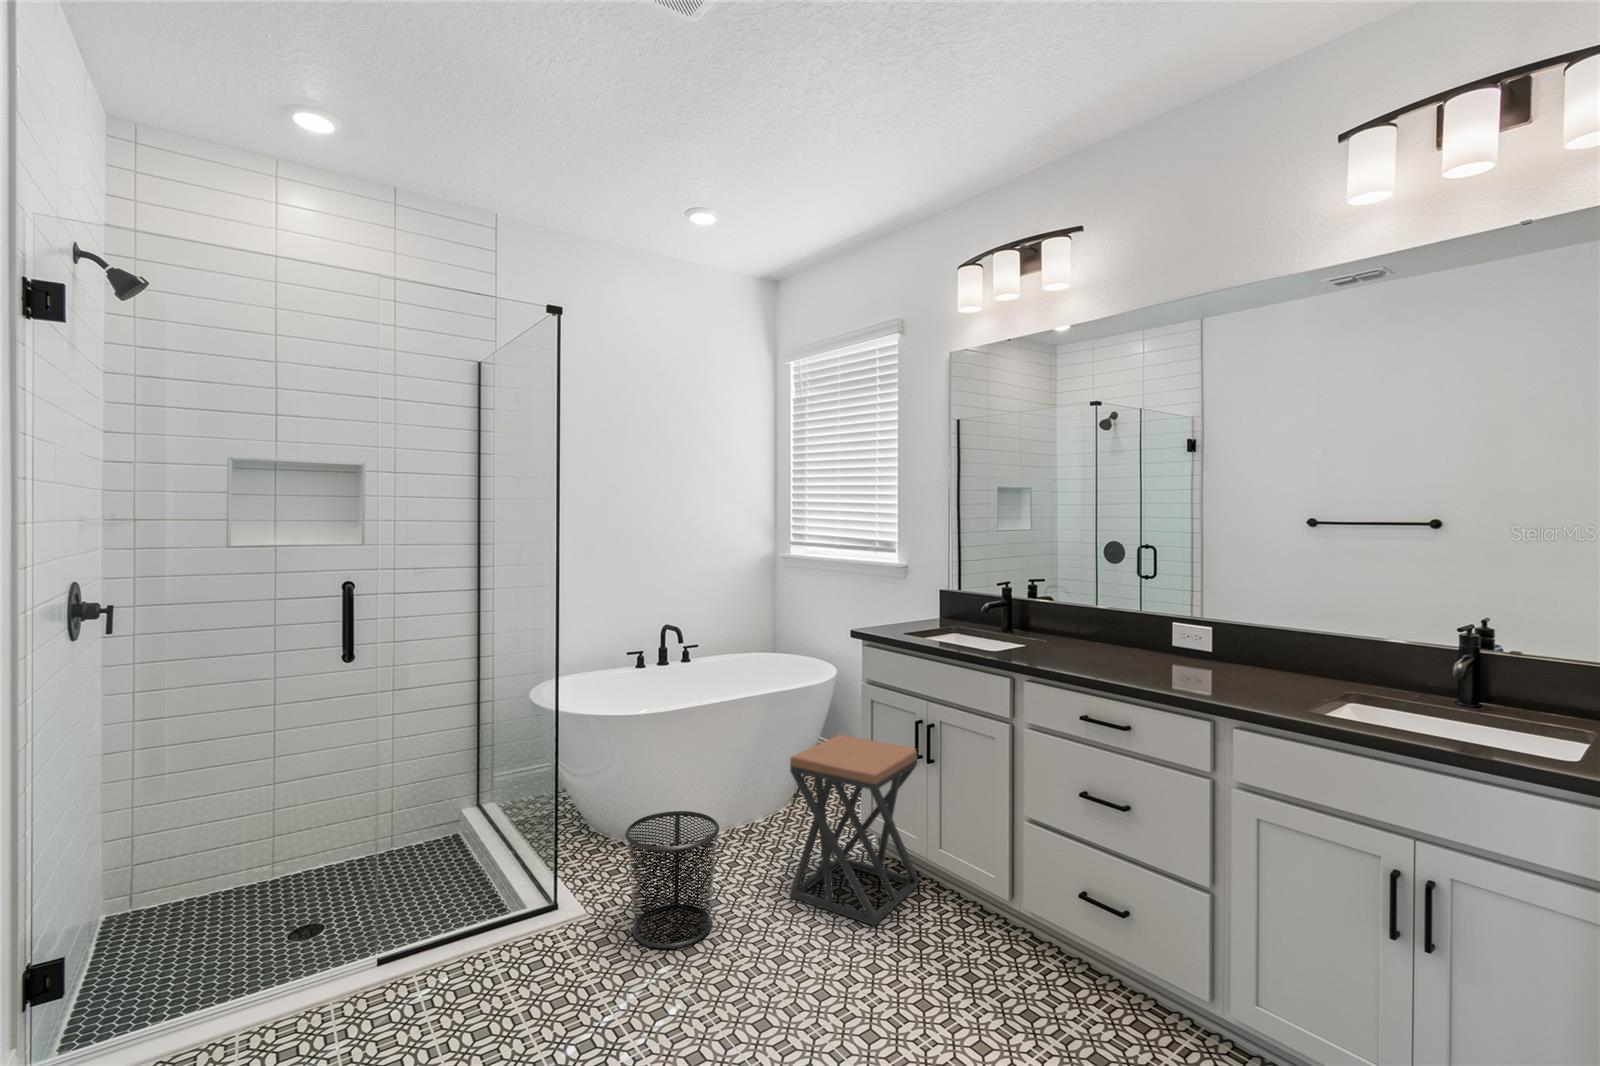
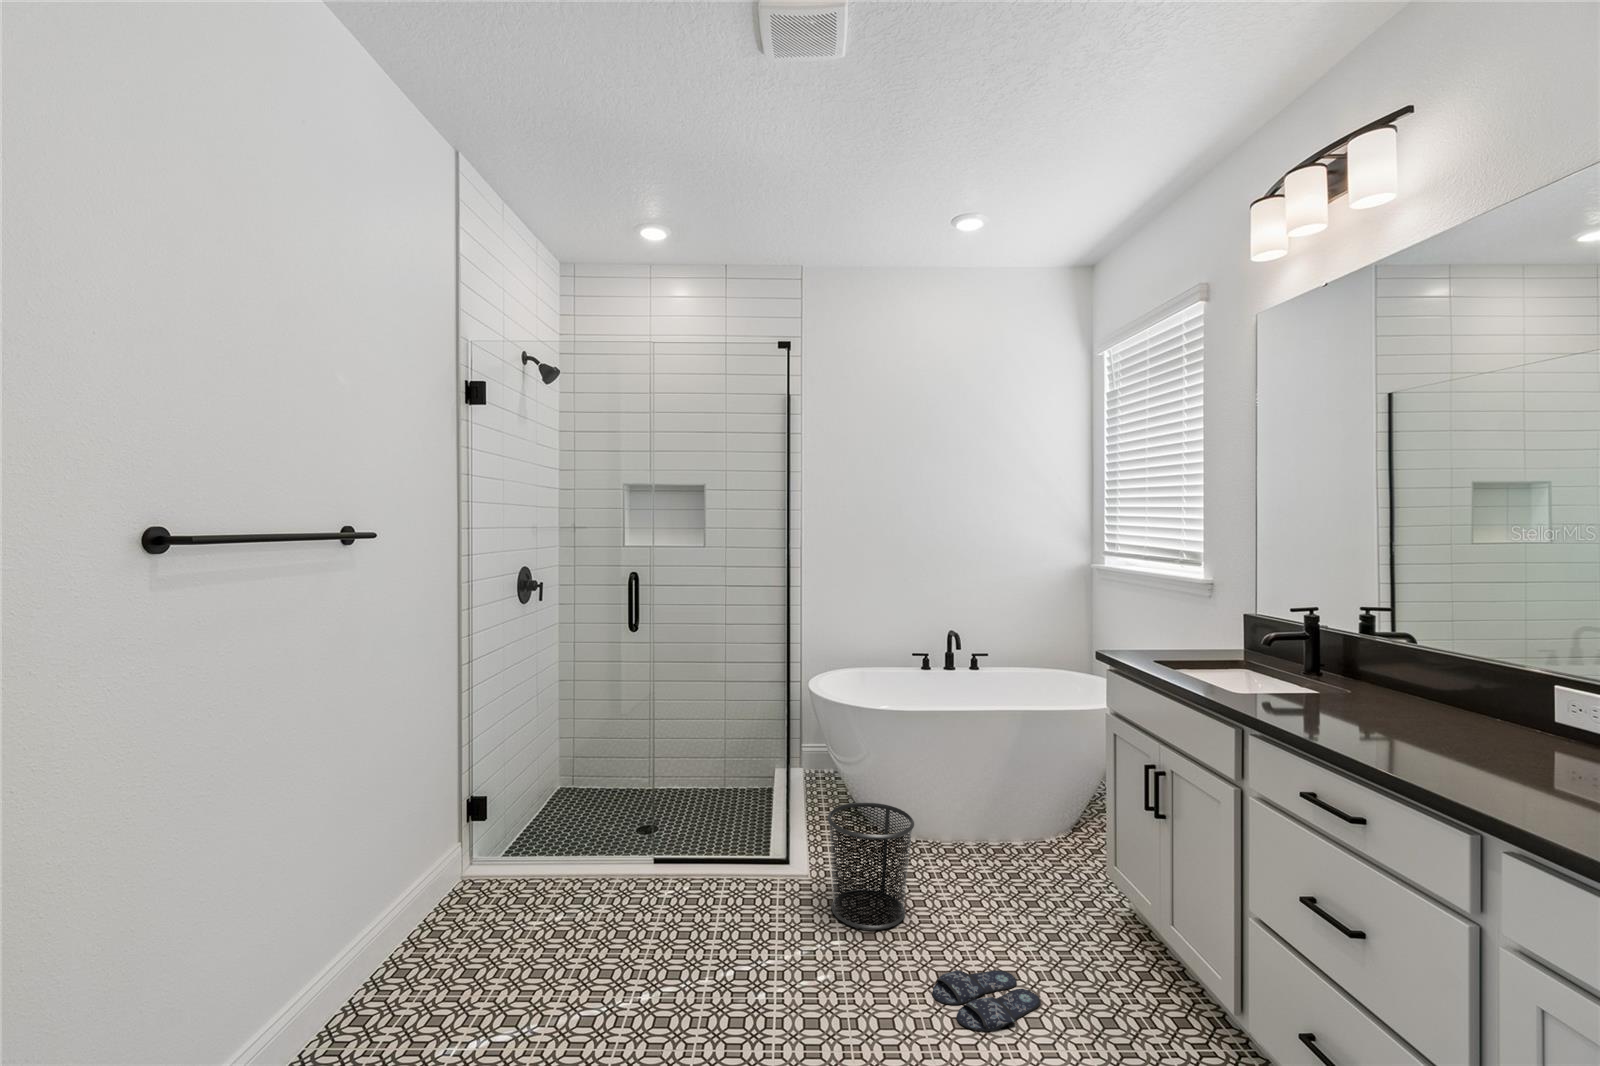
stool: present [790,735,919,926] -> none [994,768,1153,982]
slippers: none [781,936,871,998] -> present [932,970,1041,1031]

